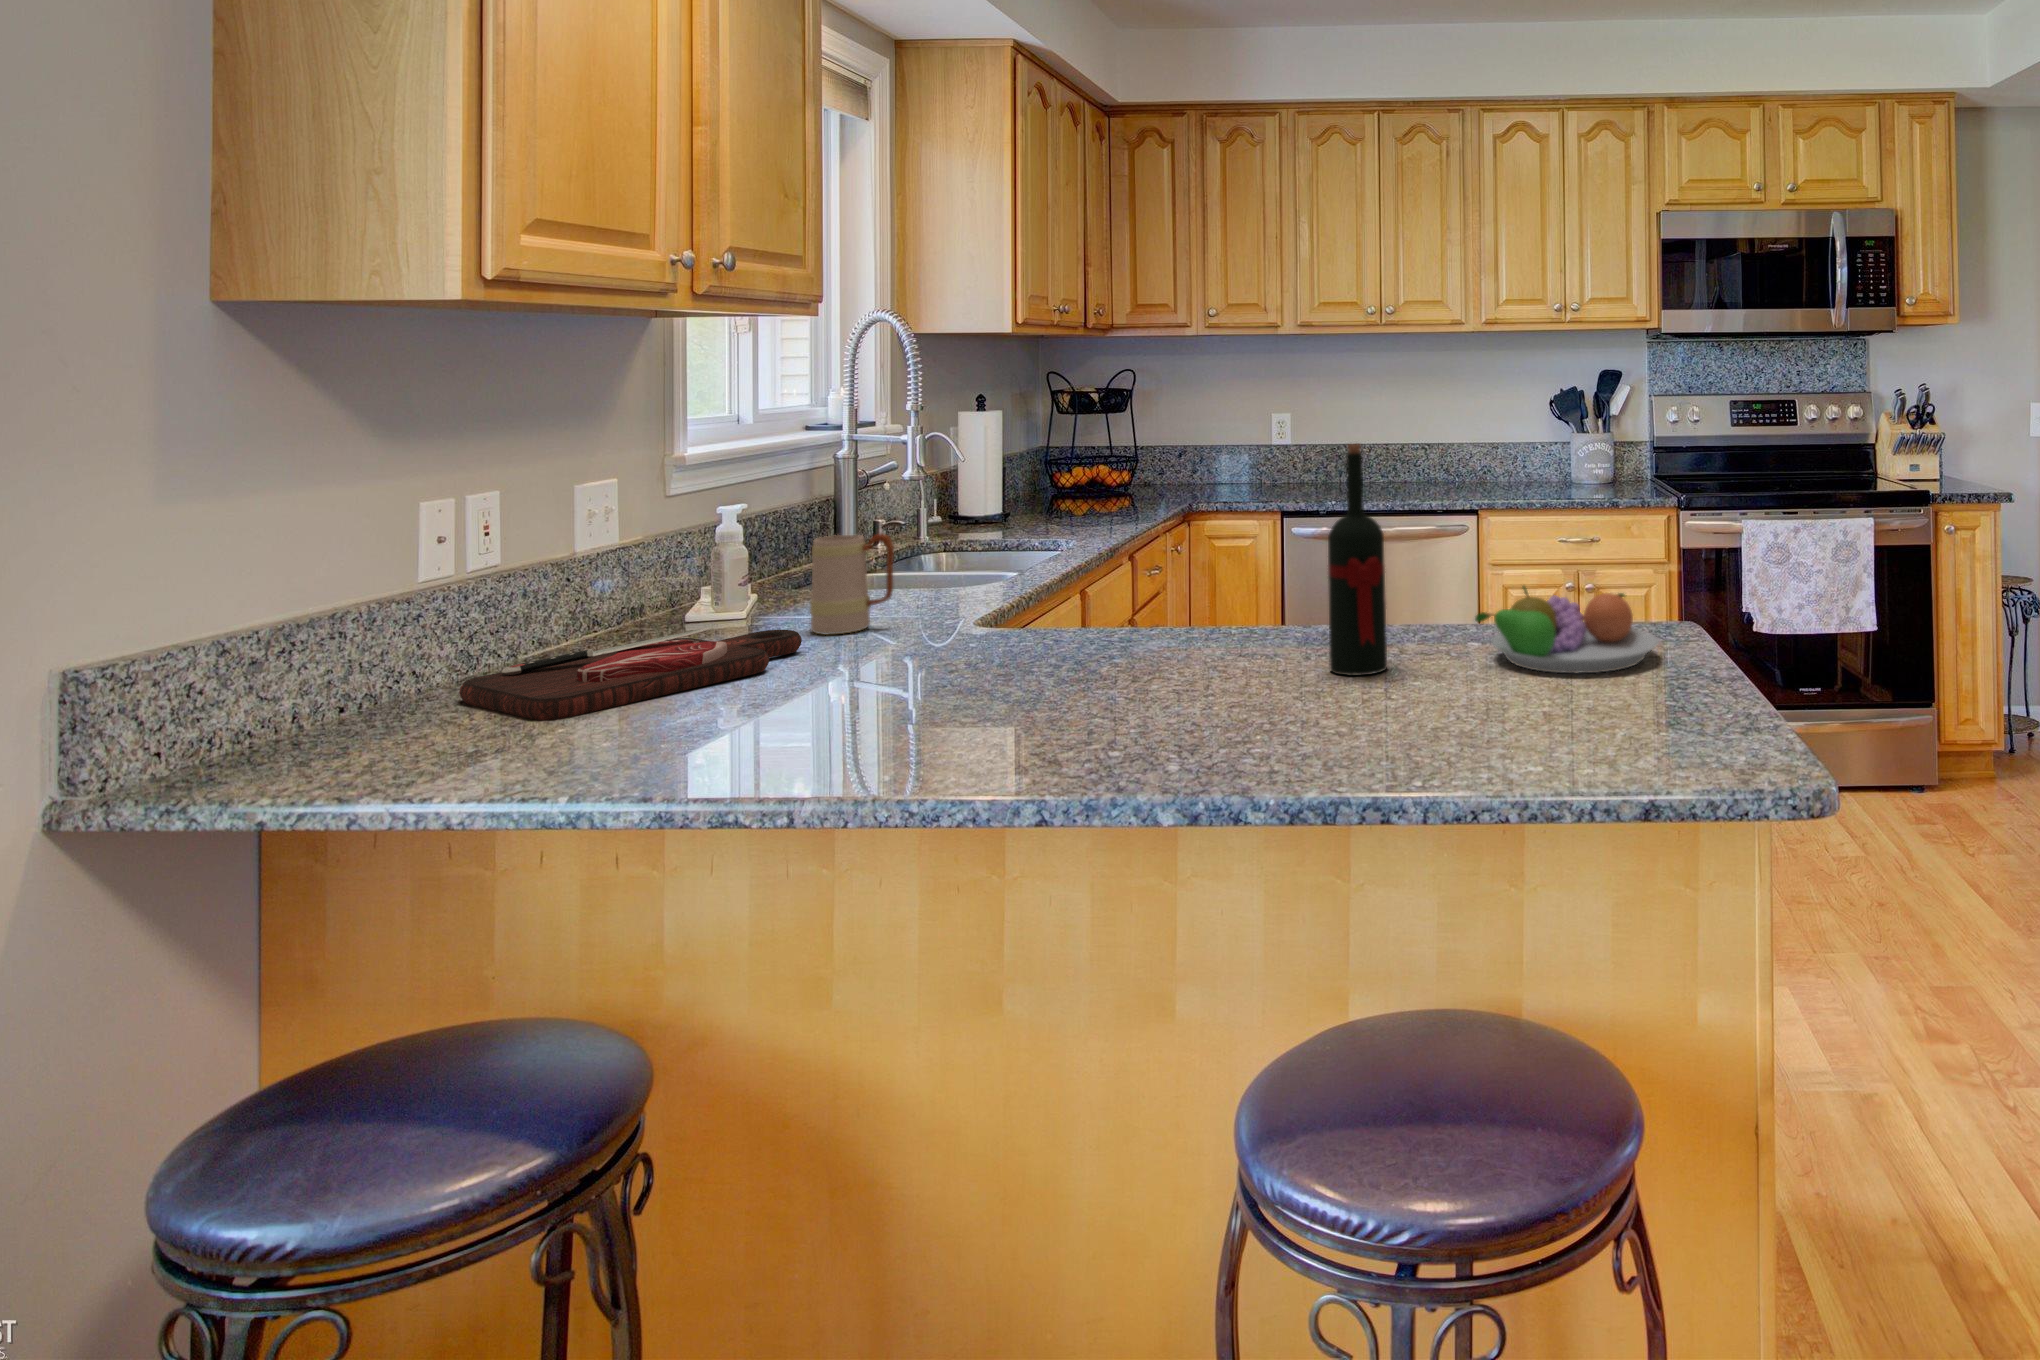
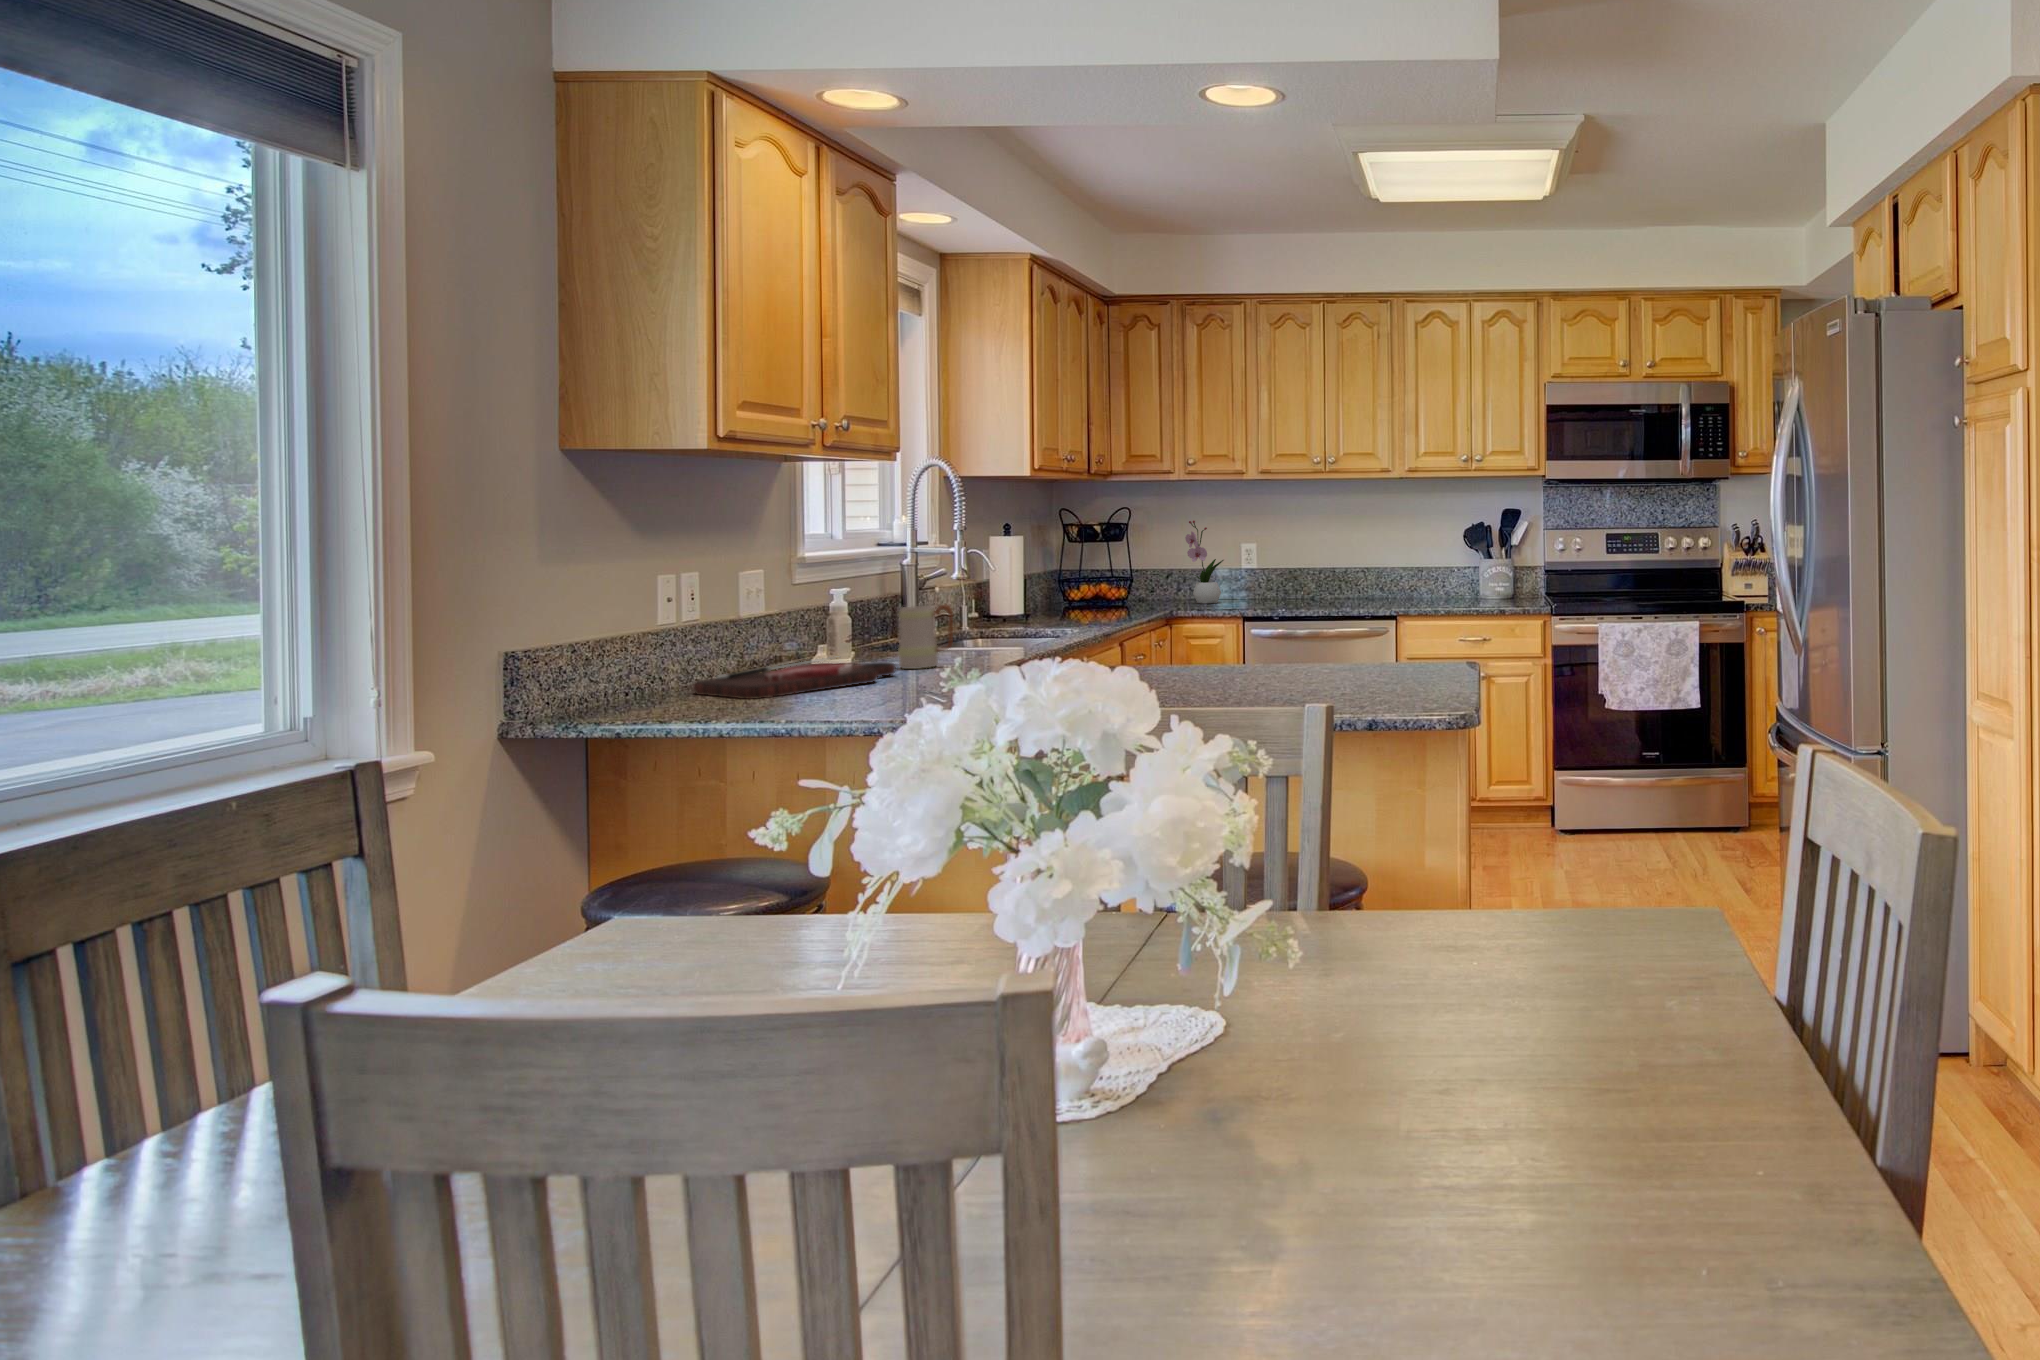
flower arrangement: none [1202,386,1251,492] -> present [1185,521,1224,604]
wine bottle: present [1328,444,1387,676] -> none [1225,541,1263,681]
fruit bowl: present [1475,586,1659,673] -> none [1317,631,1433,679]

